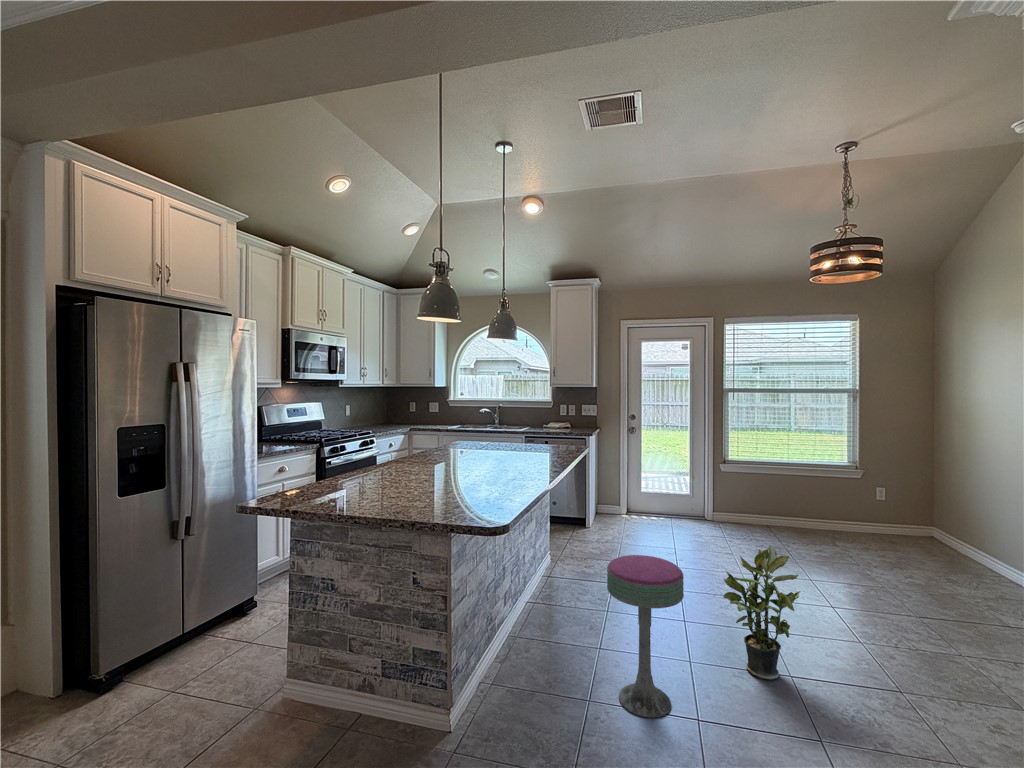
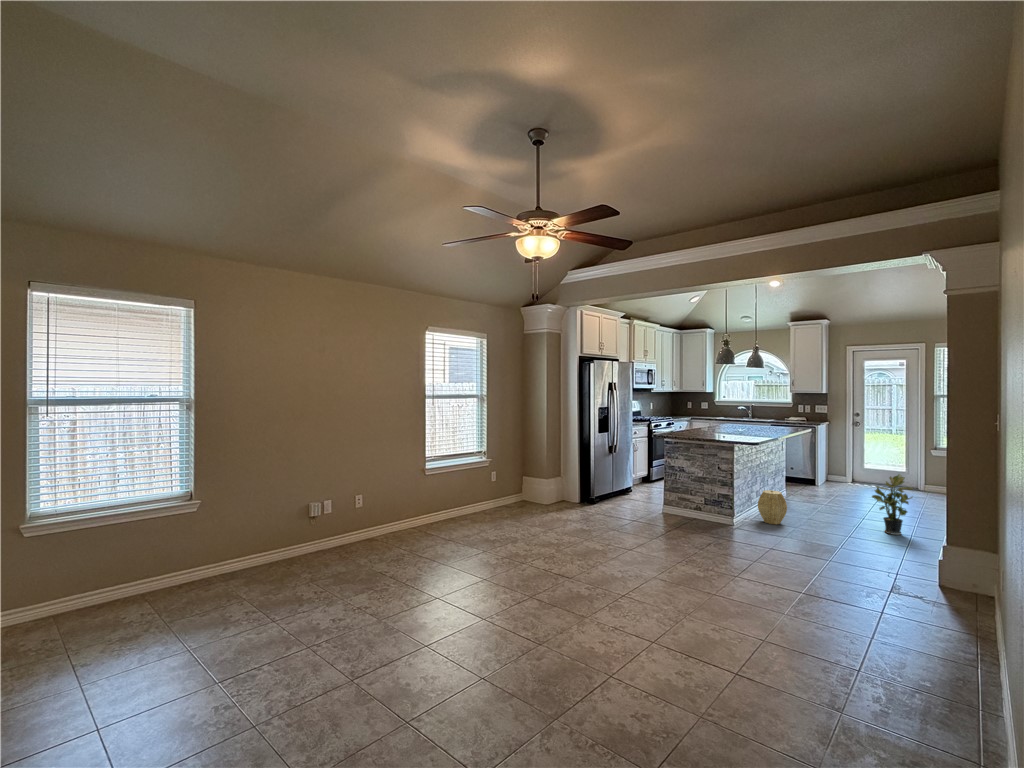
bar stool: present [607,555,684,718] -> none [804,471,841,533]
woven basket: none [509,606,571,698] -> present [758,490,787,524]

